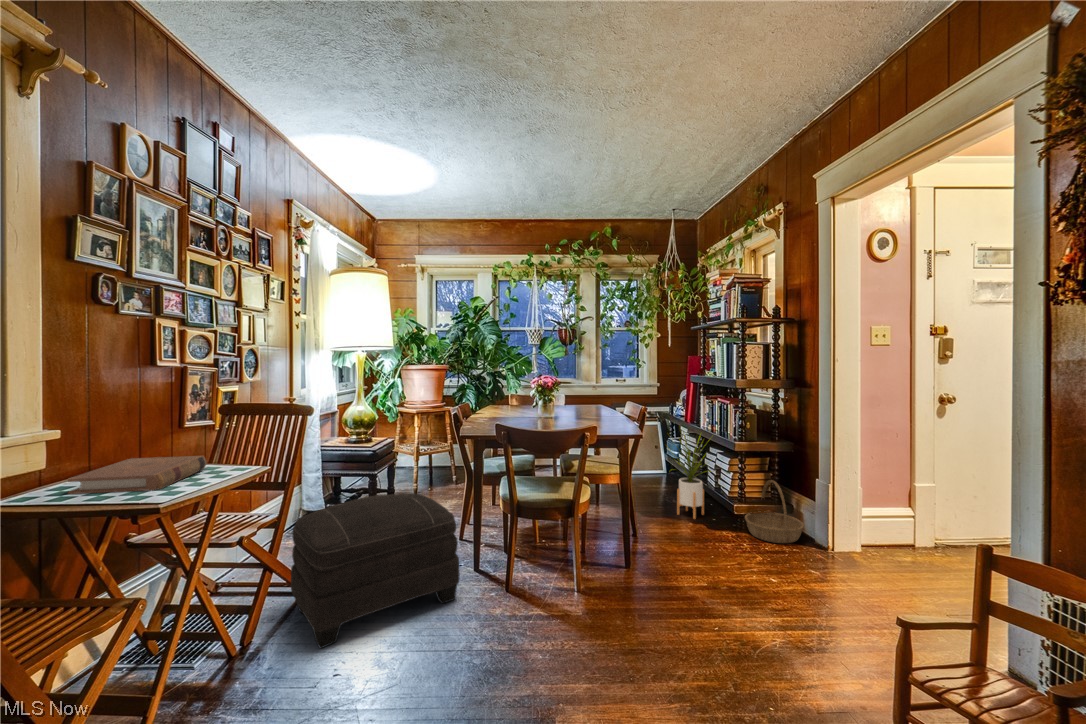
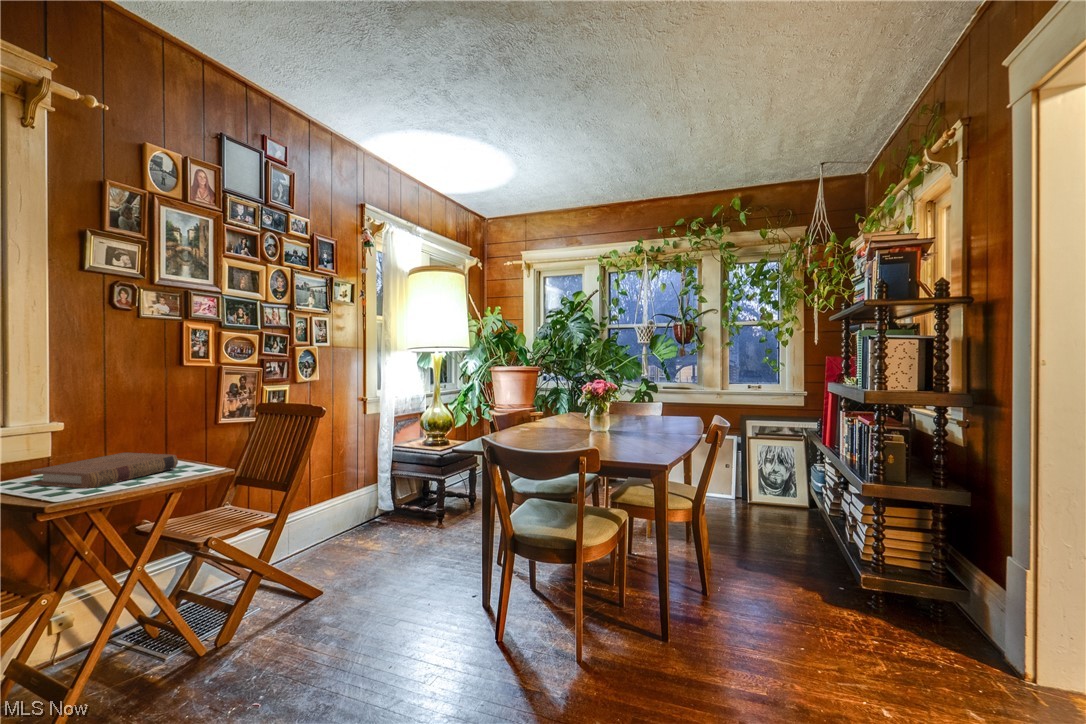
house plant: present [677,432,704,519] -> none [778,452,853,591]
basket: present [745,480,804,543] -> none [889,555,1002,667]
ottoman: present [291,494,459,648] -> none [252,510,435,674]

